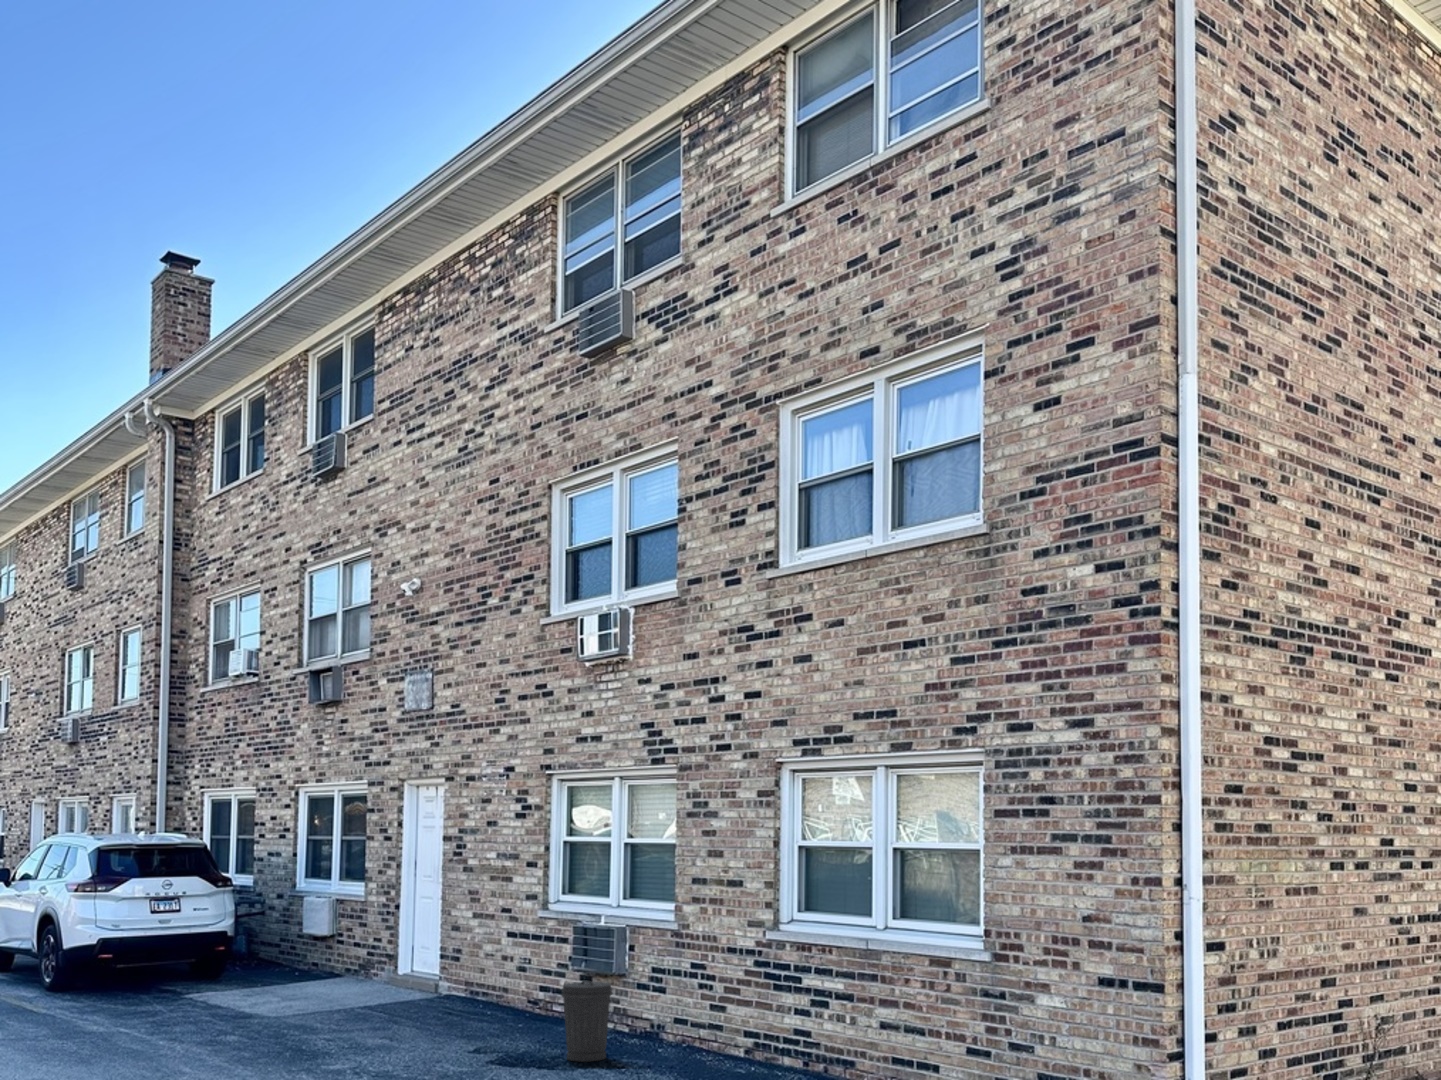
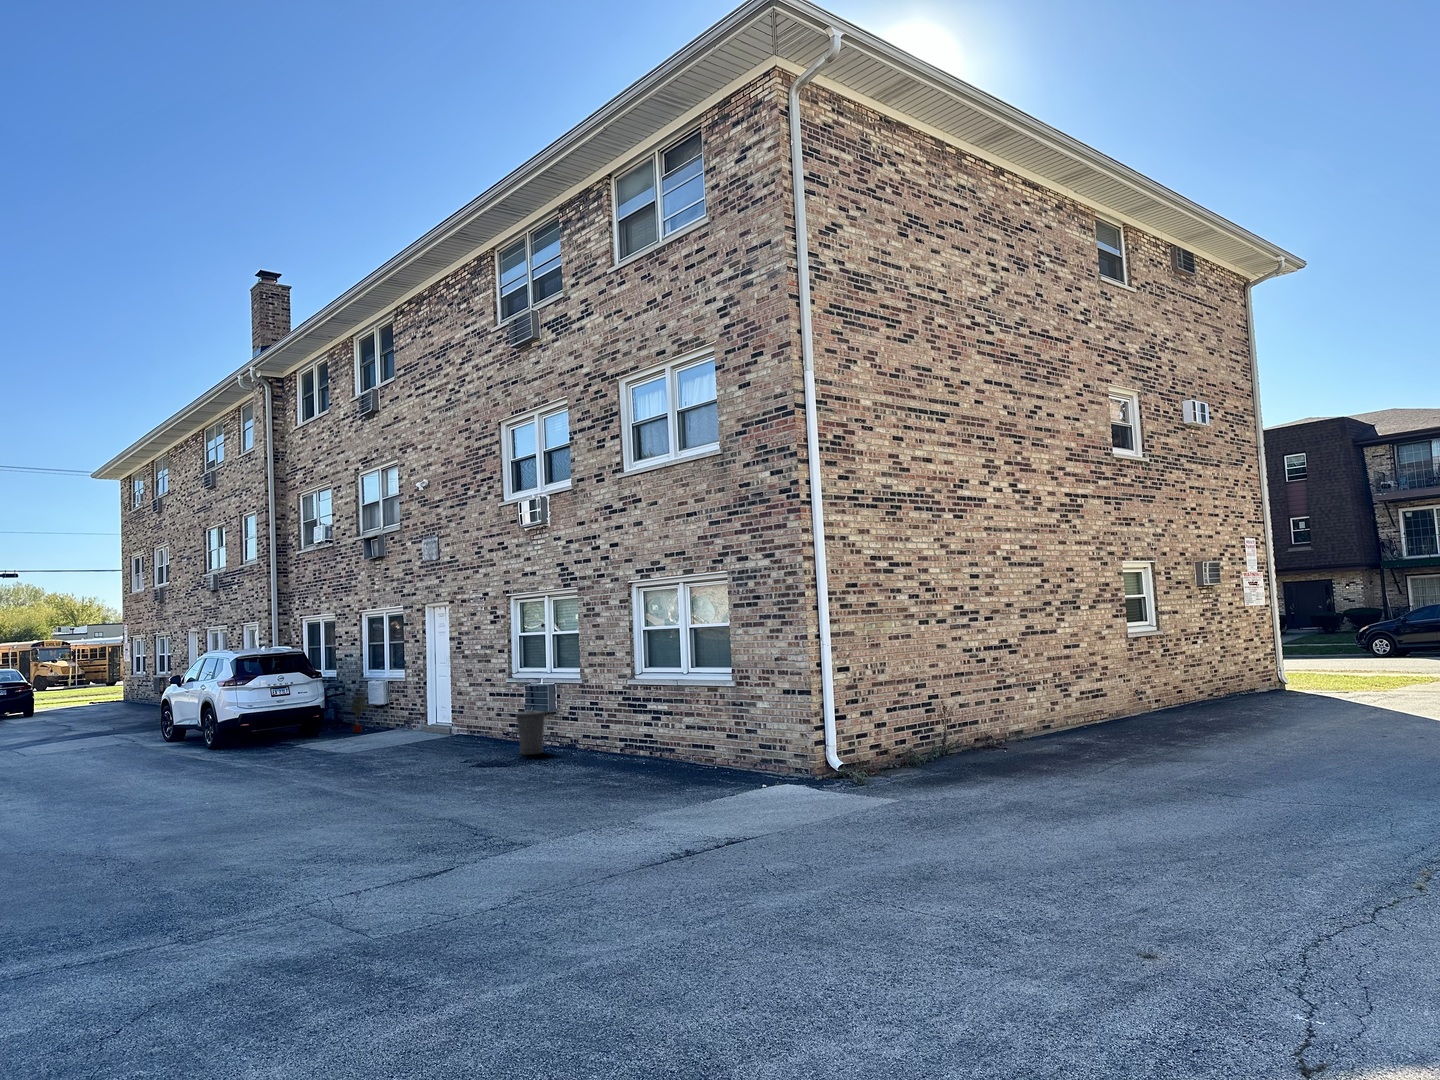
potted tree: none [268,919,308,993] -> present [351,691,371,733]

